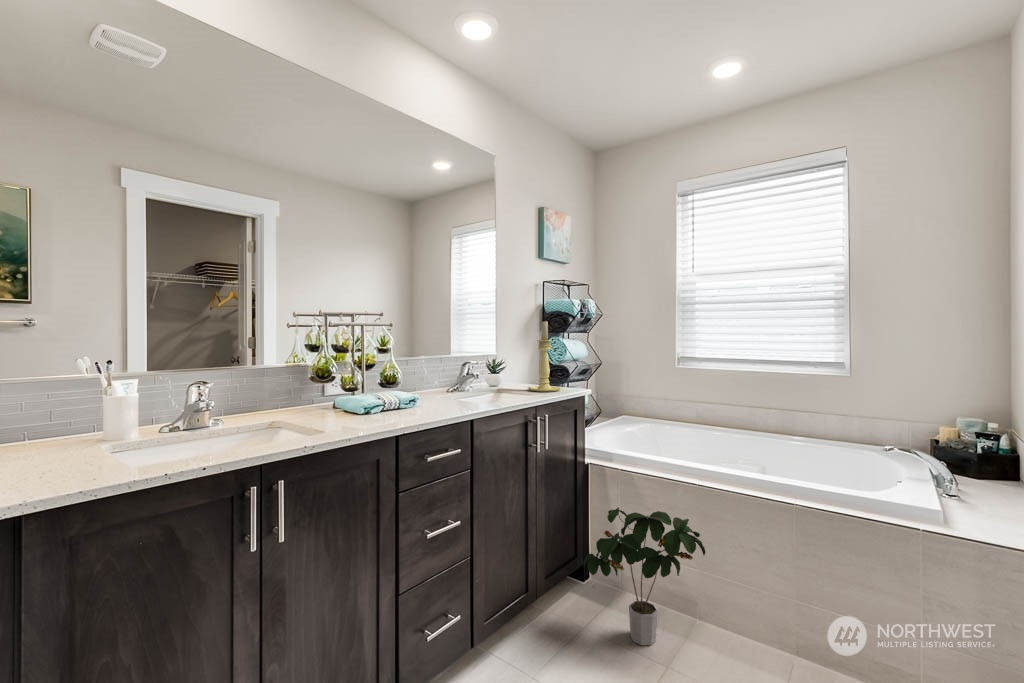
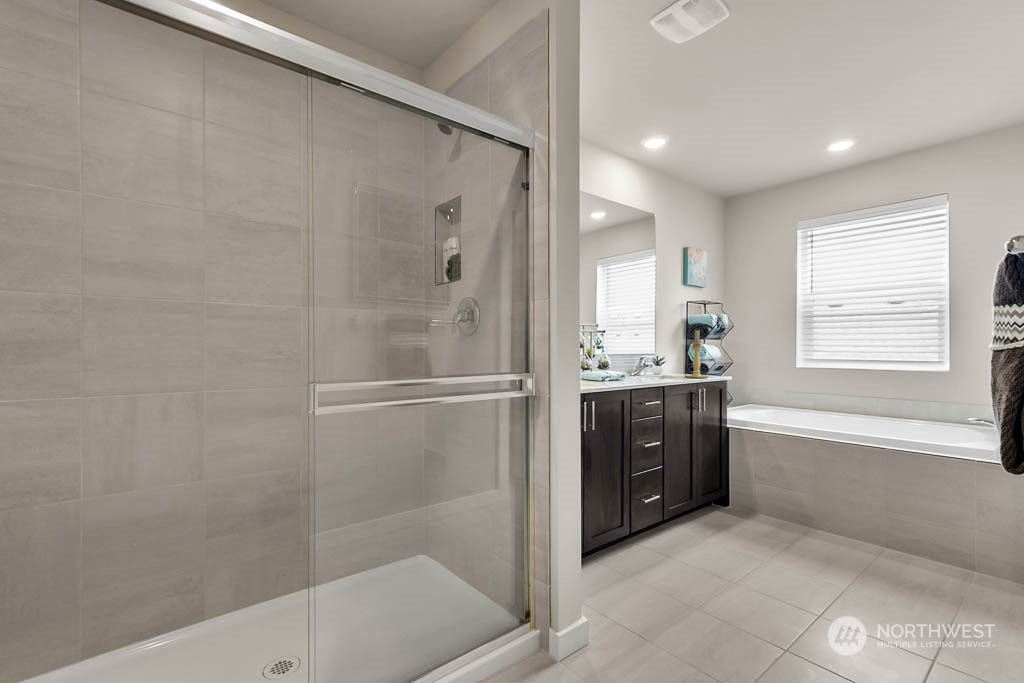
potted plant: present [583,508,705,645] -> none [731,453,822,543]

